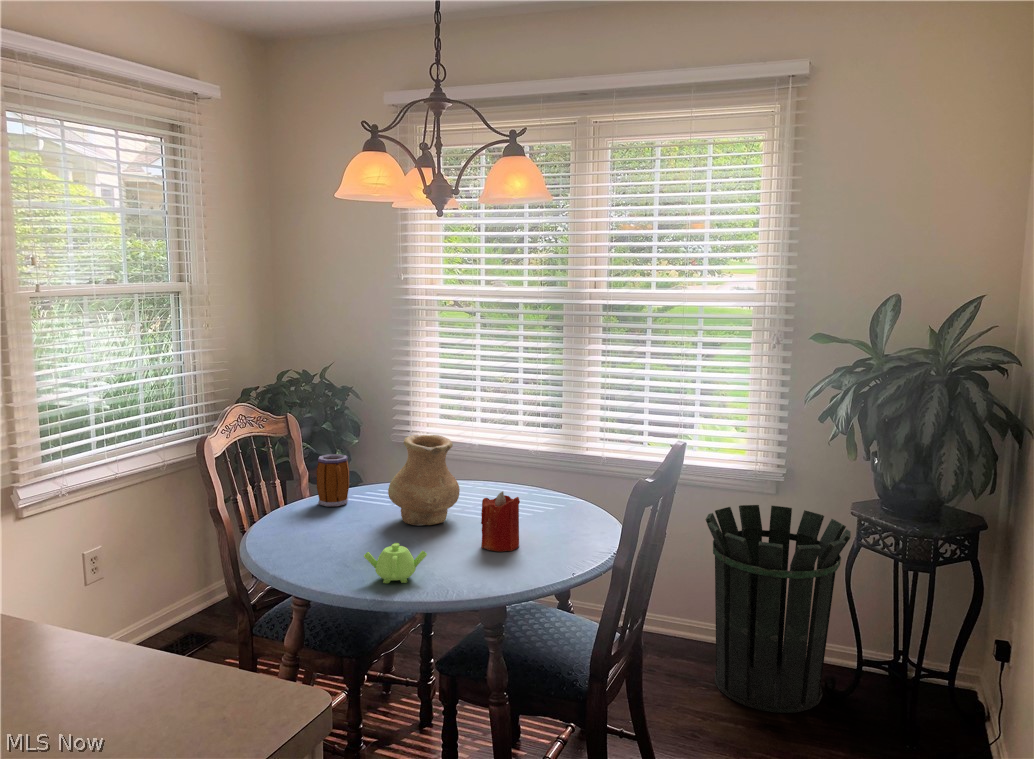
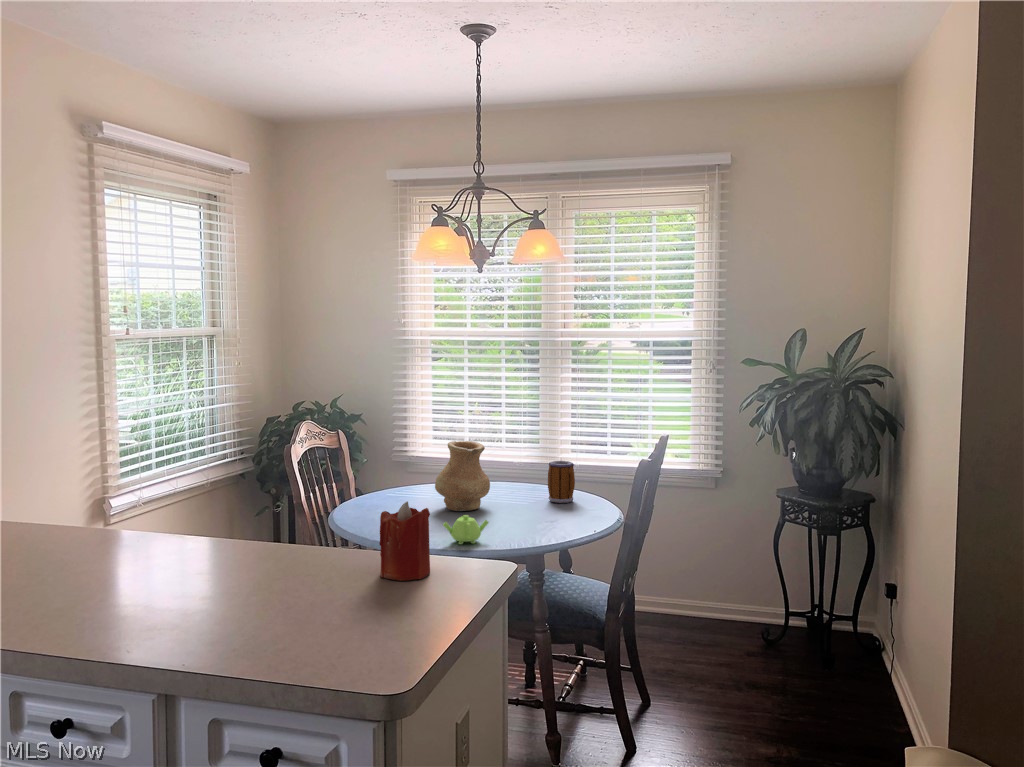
mug: present [317,454,349,506] -> present [548,461,575,503]
candle: present [481,491,520,552] -> present [379,501,430,581]
waste bin: present [705,505,851,713] -> none [666,497,777,655]

